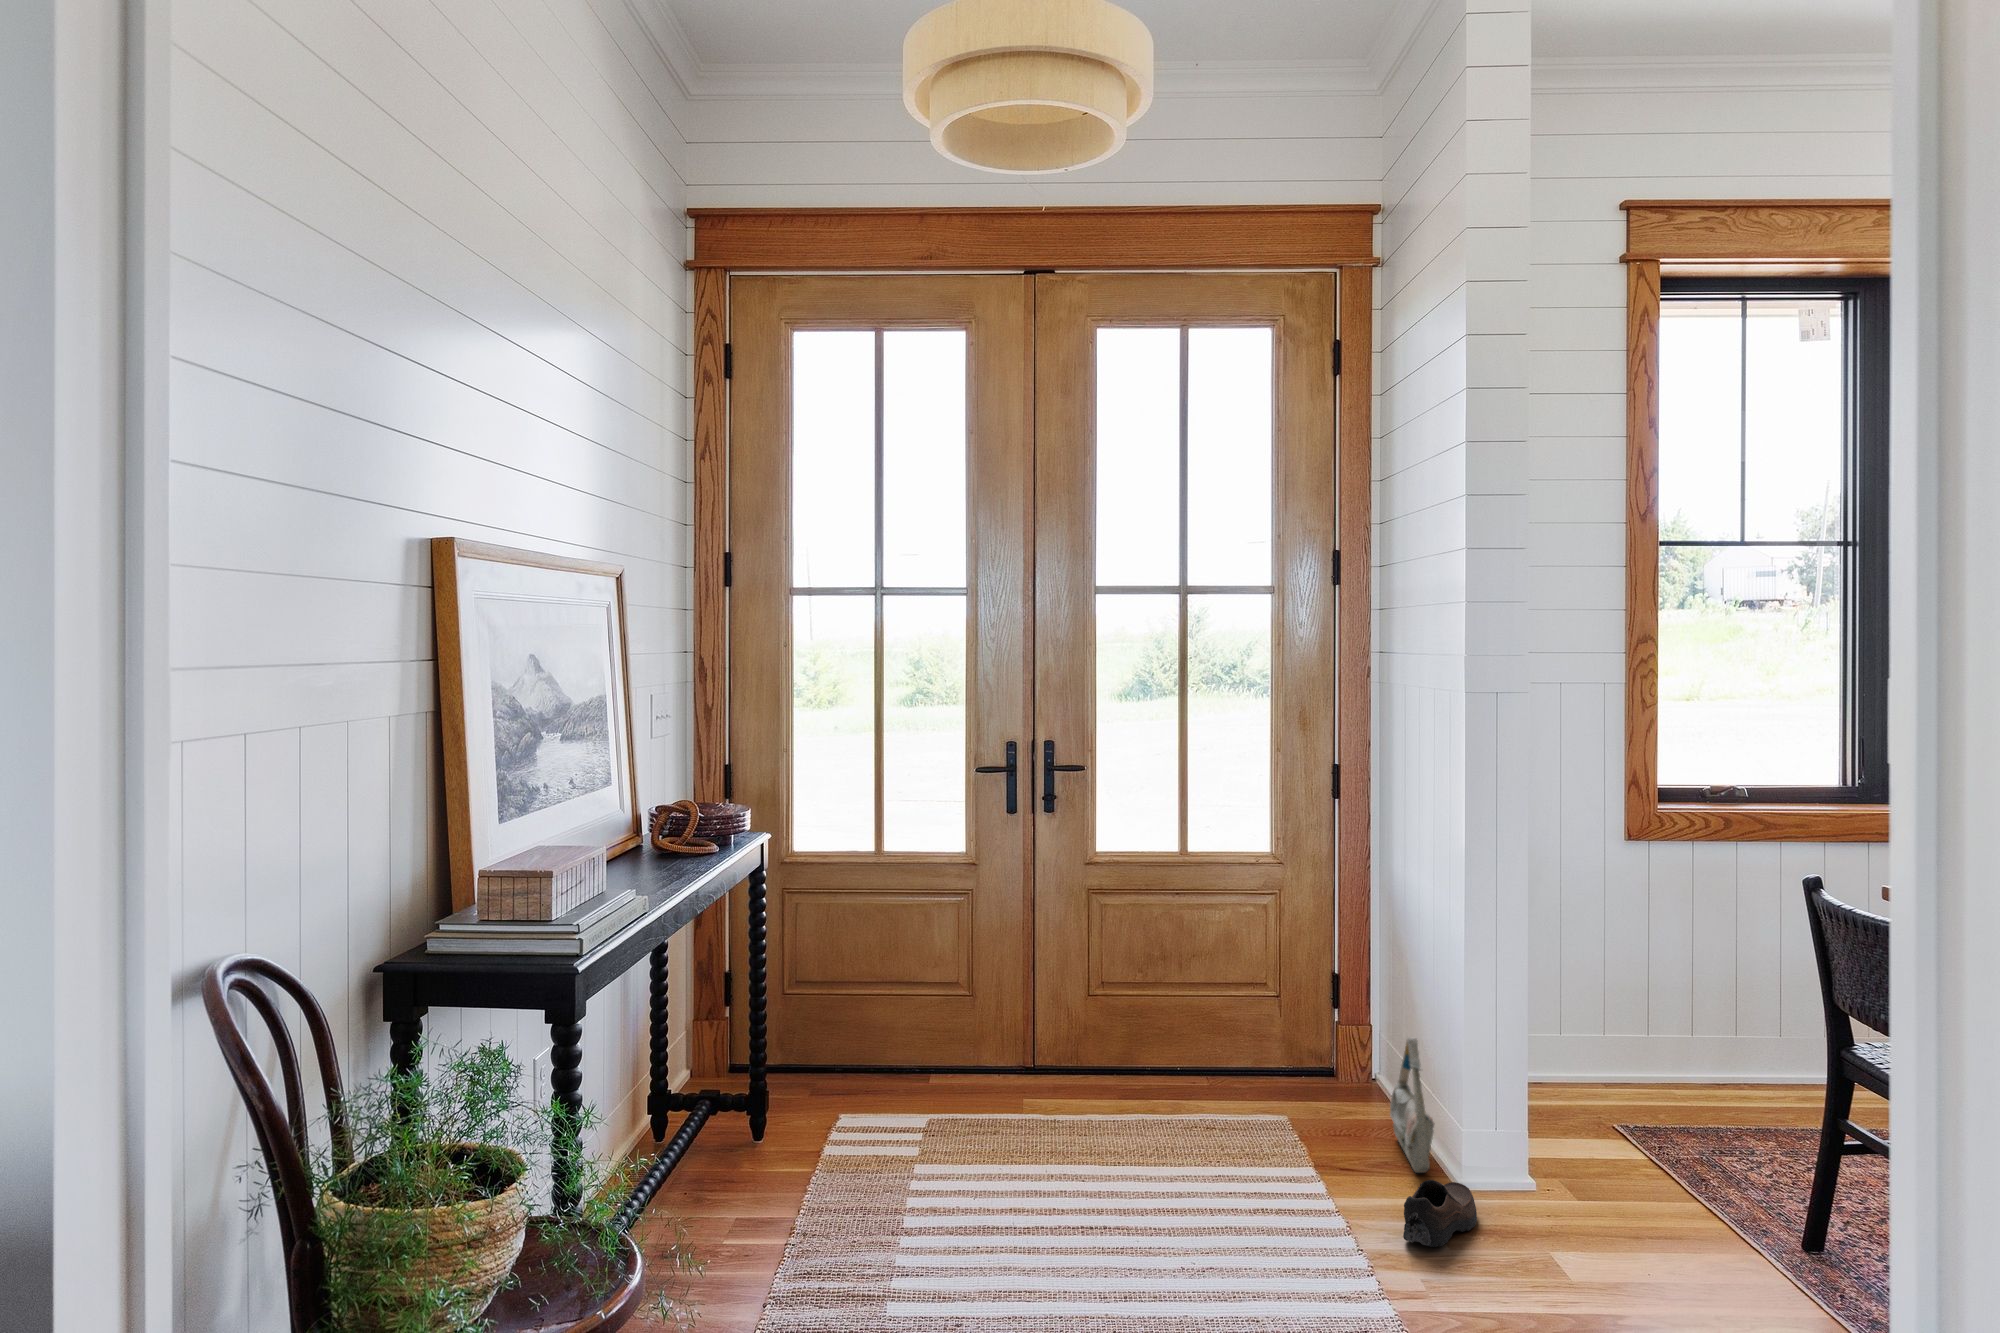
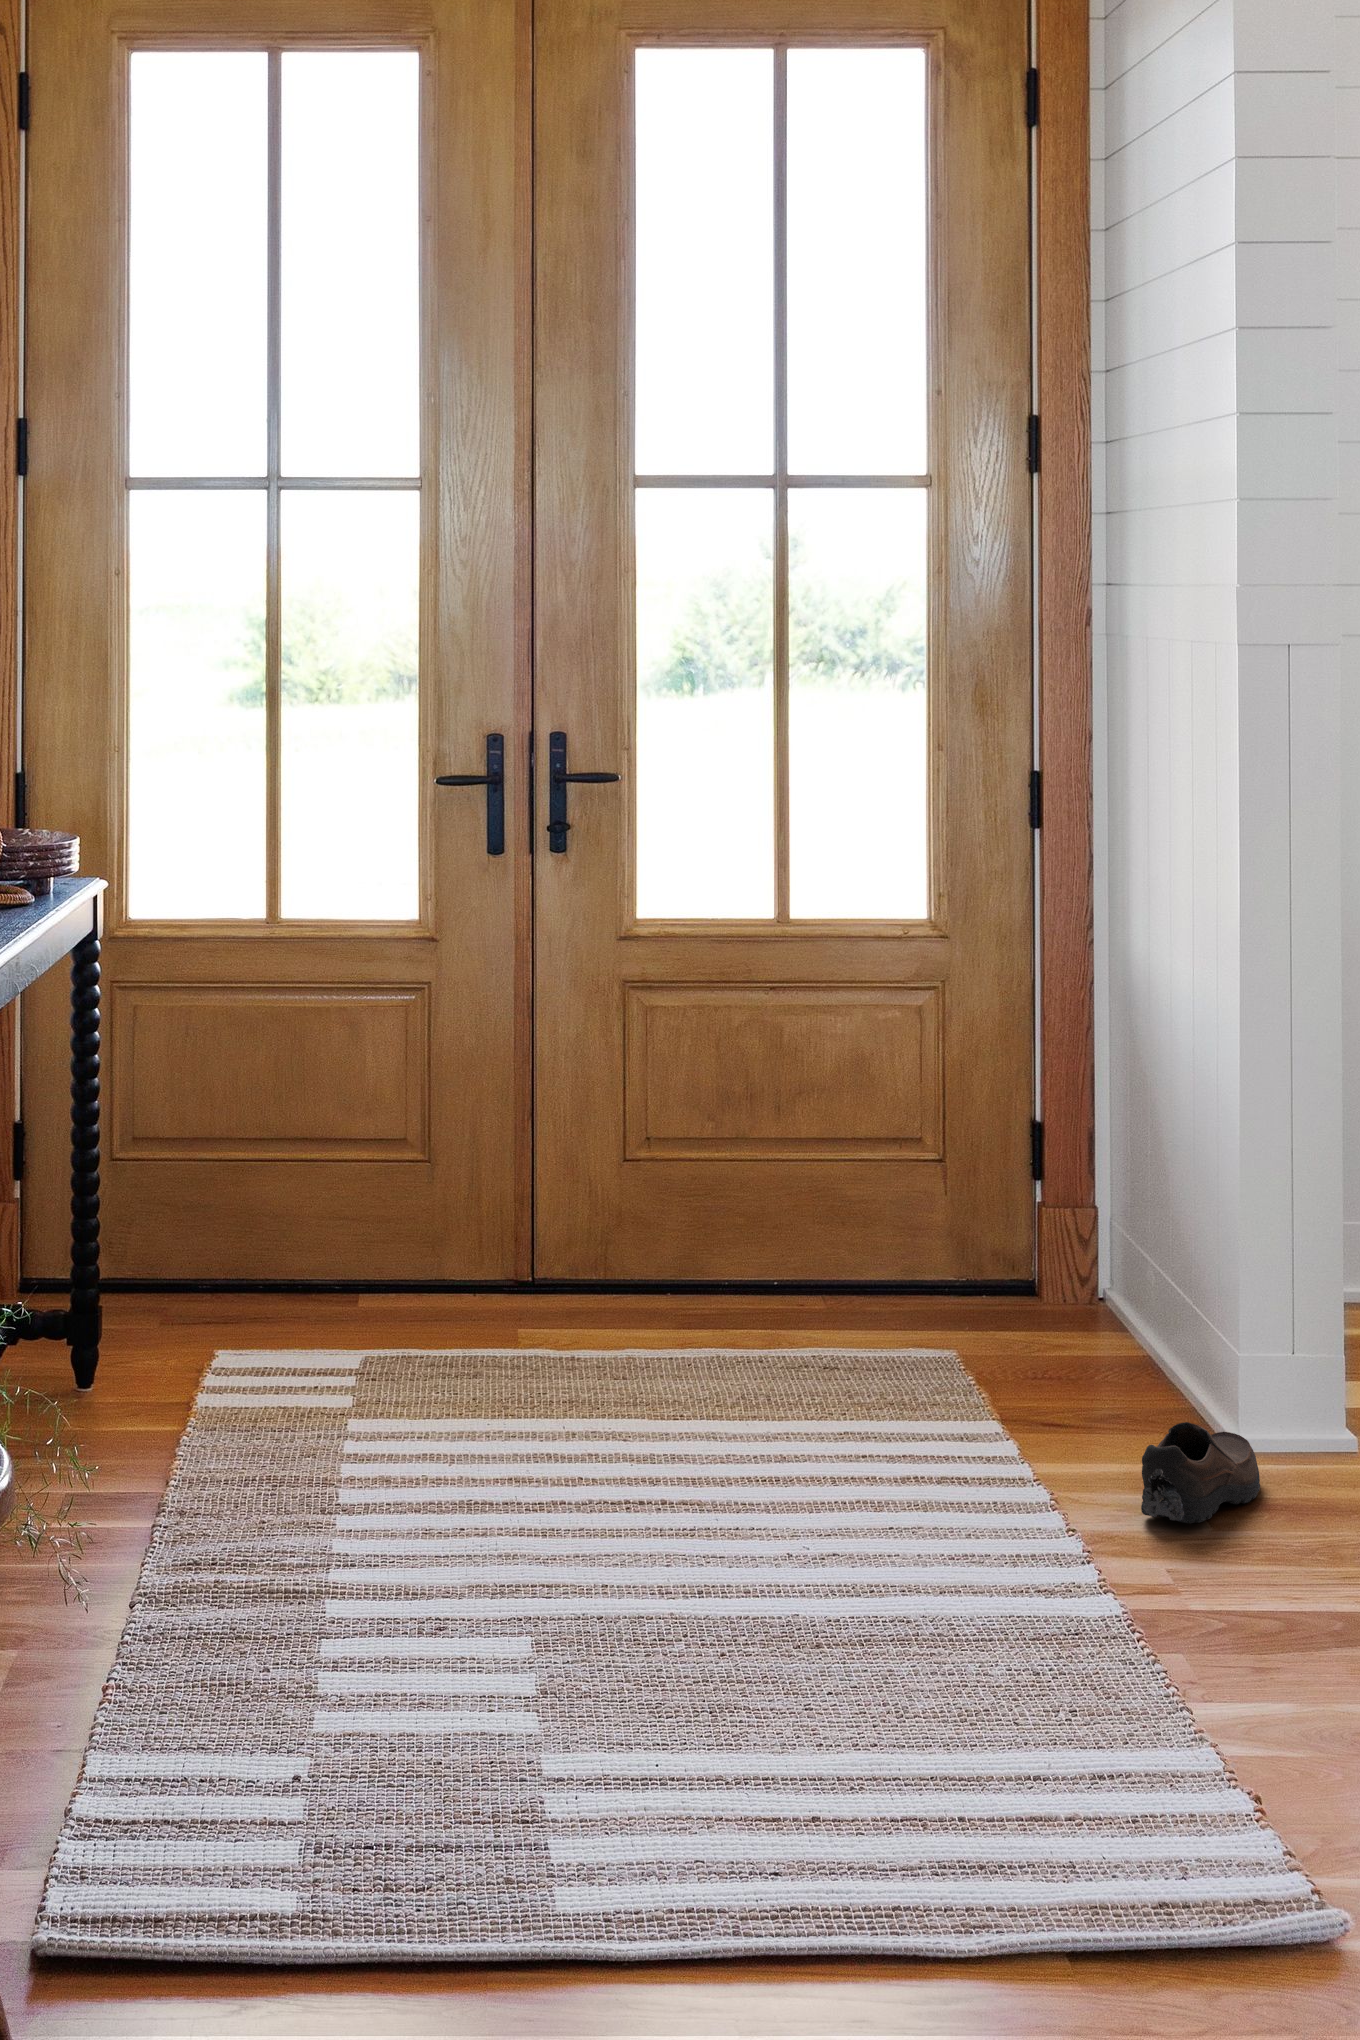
bag: present [1390,1037,1434,1173] -> none [1125,1207,1195,1427]

